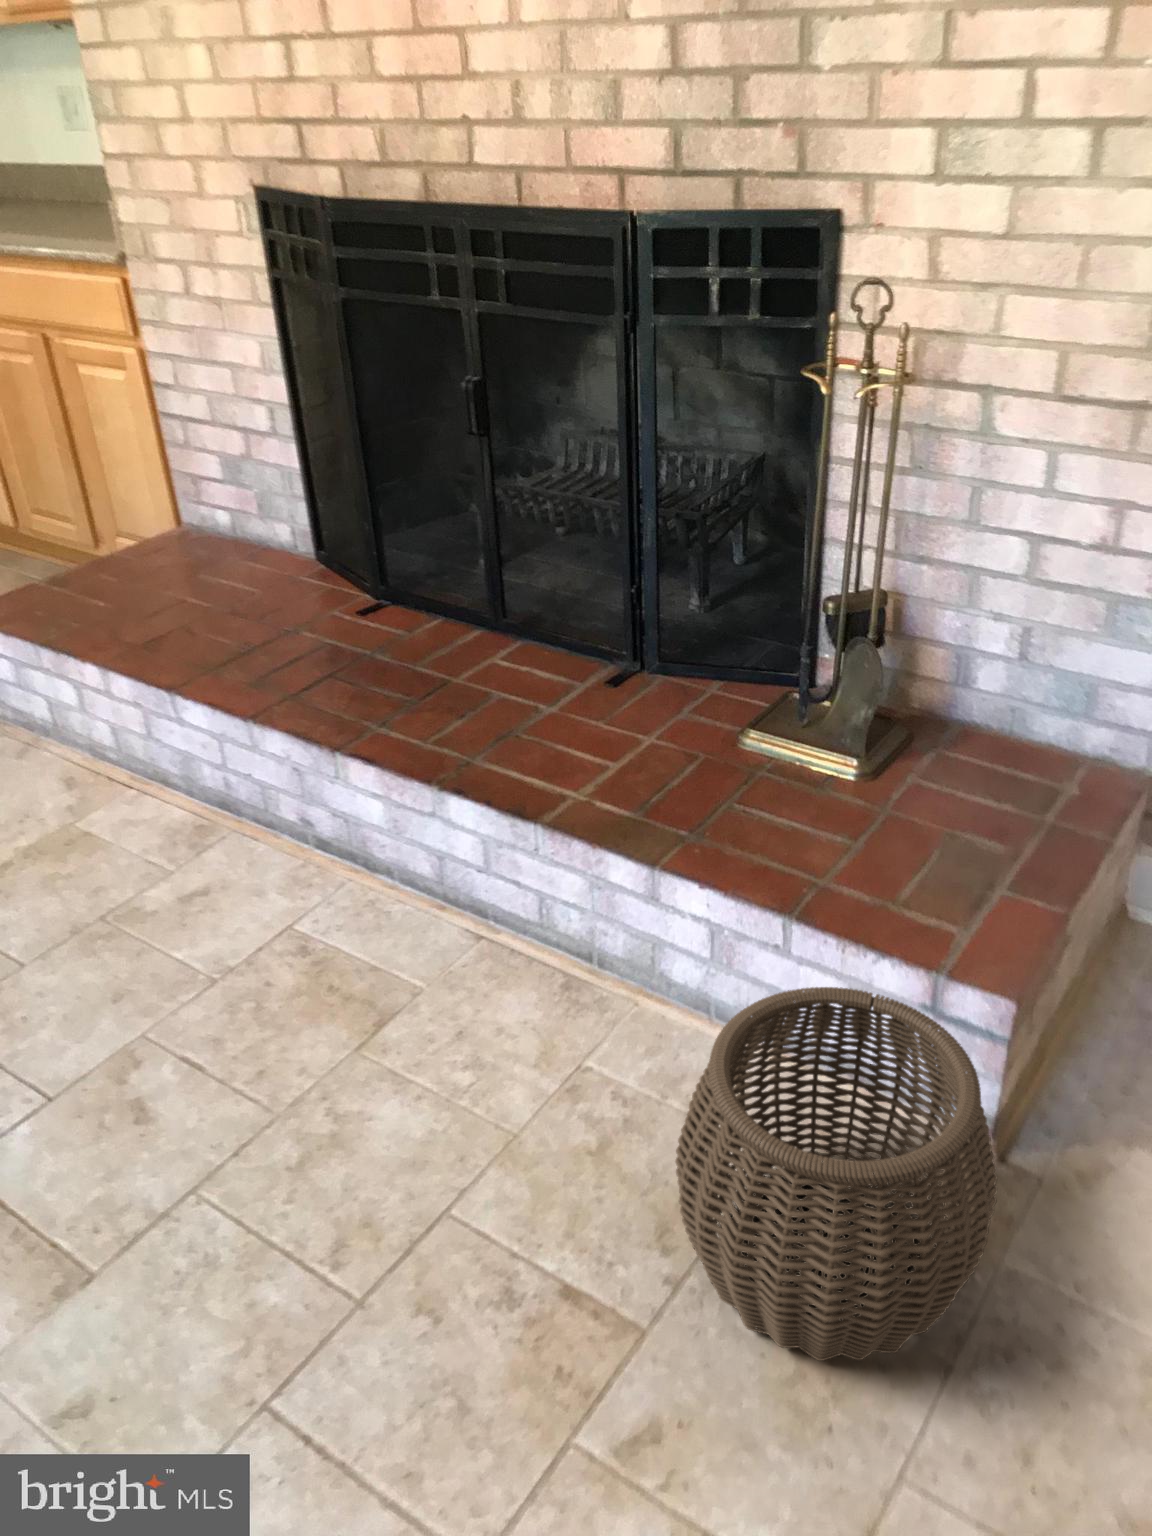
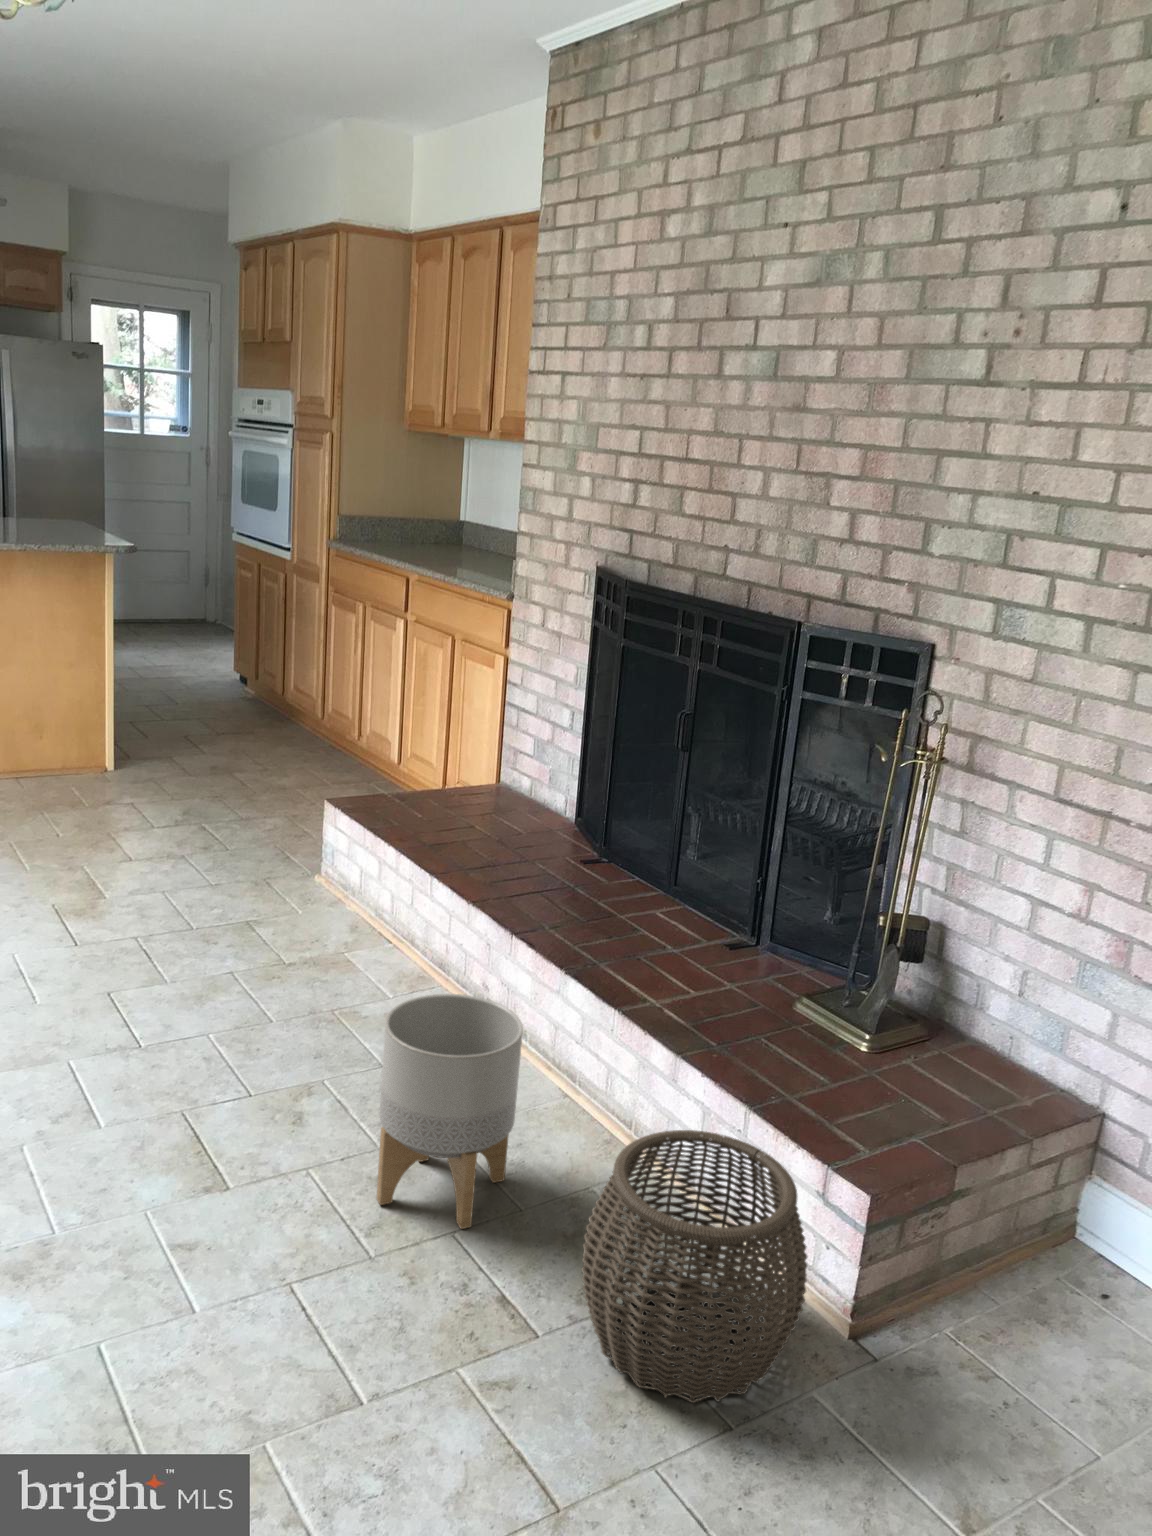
planter: none [263,885,485,1212] -> present [377,994,523,1229]

